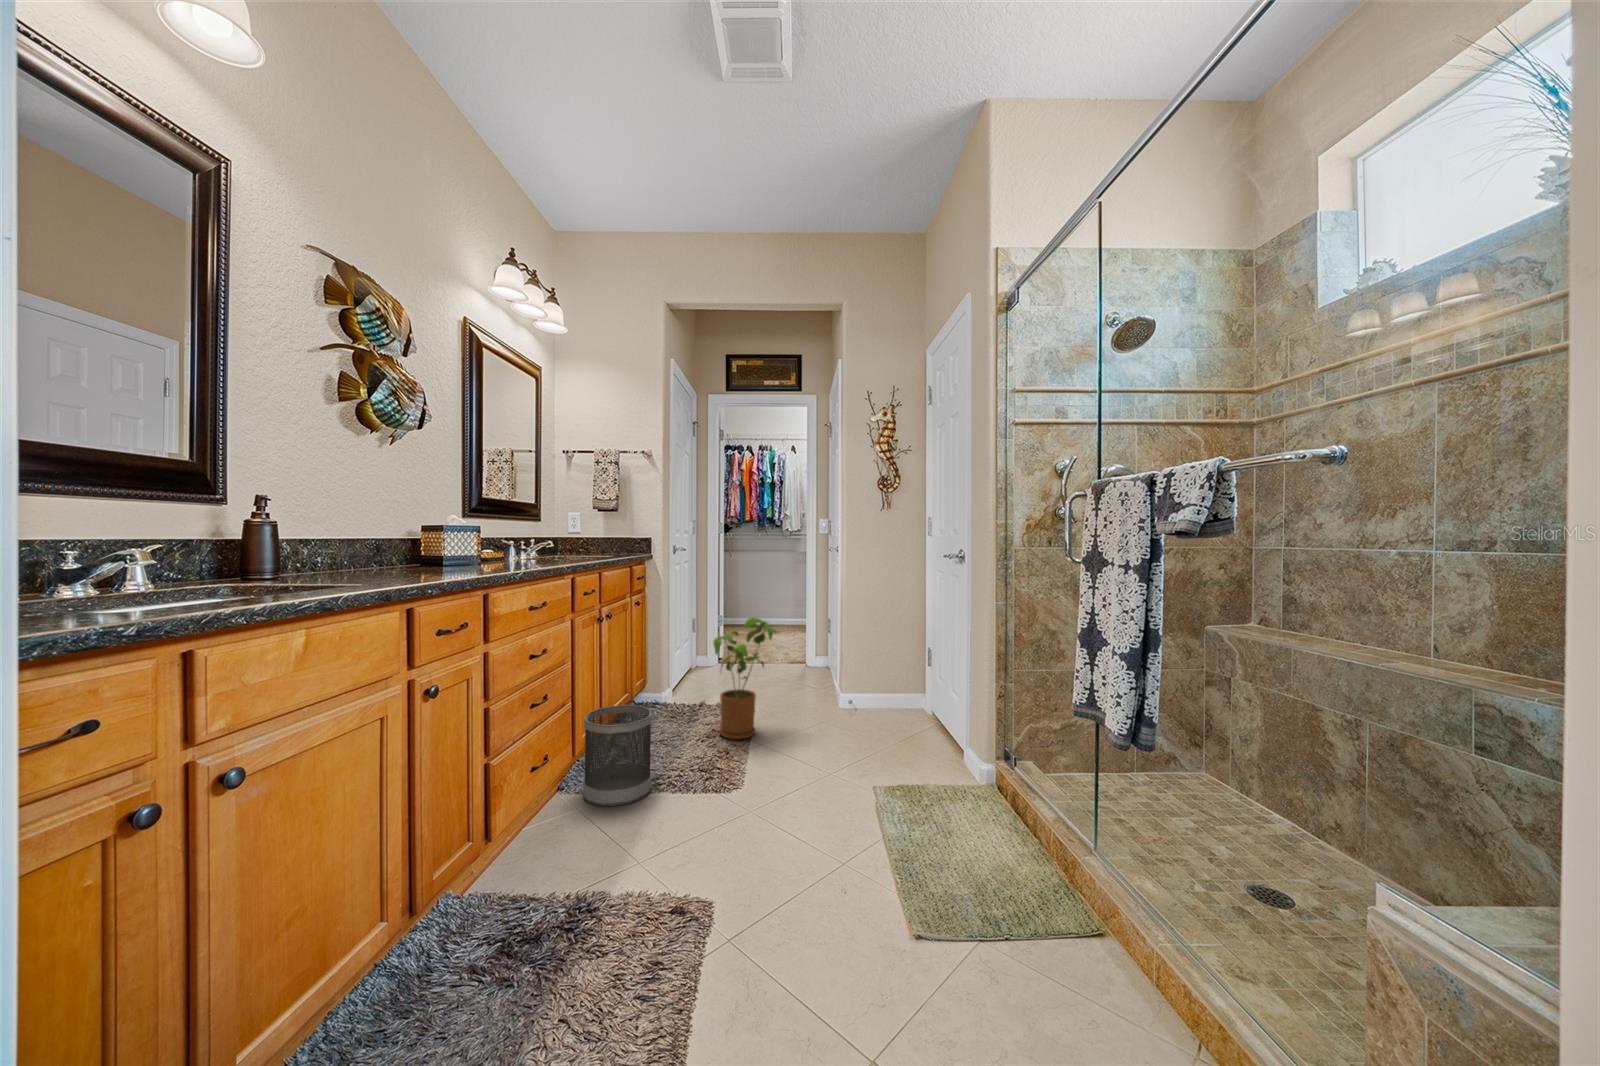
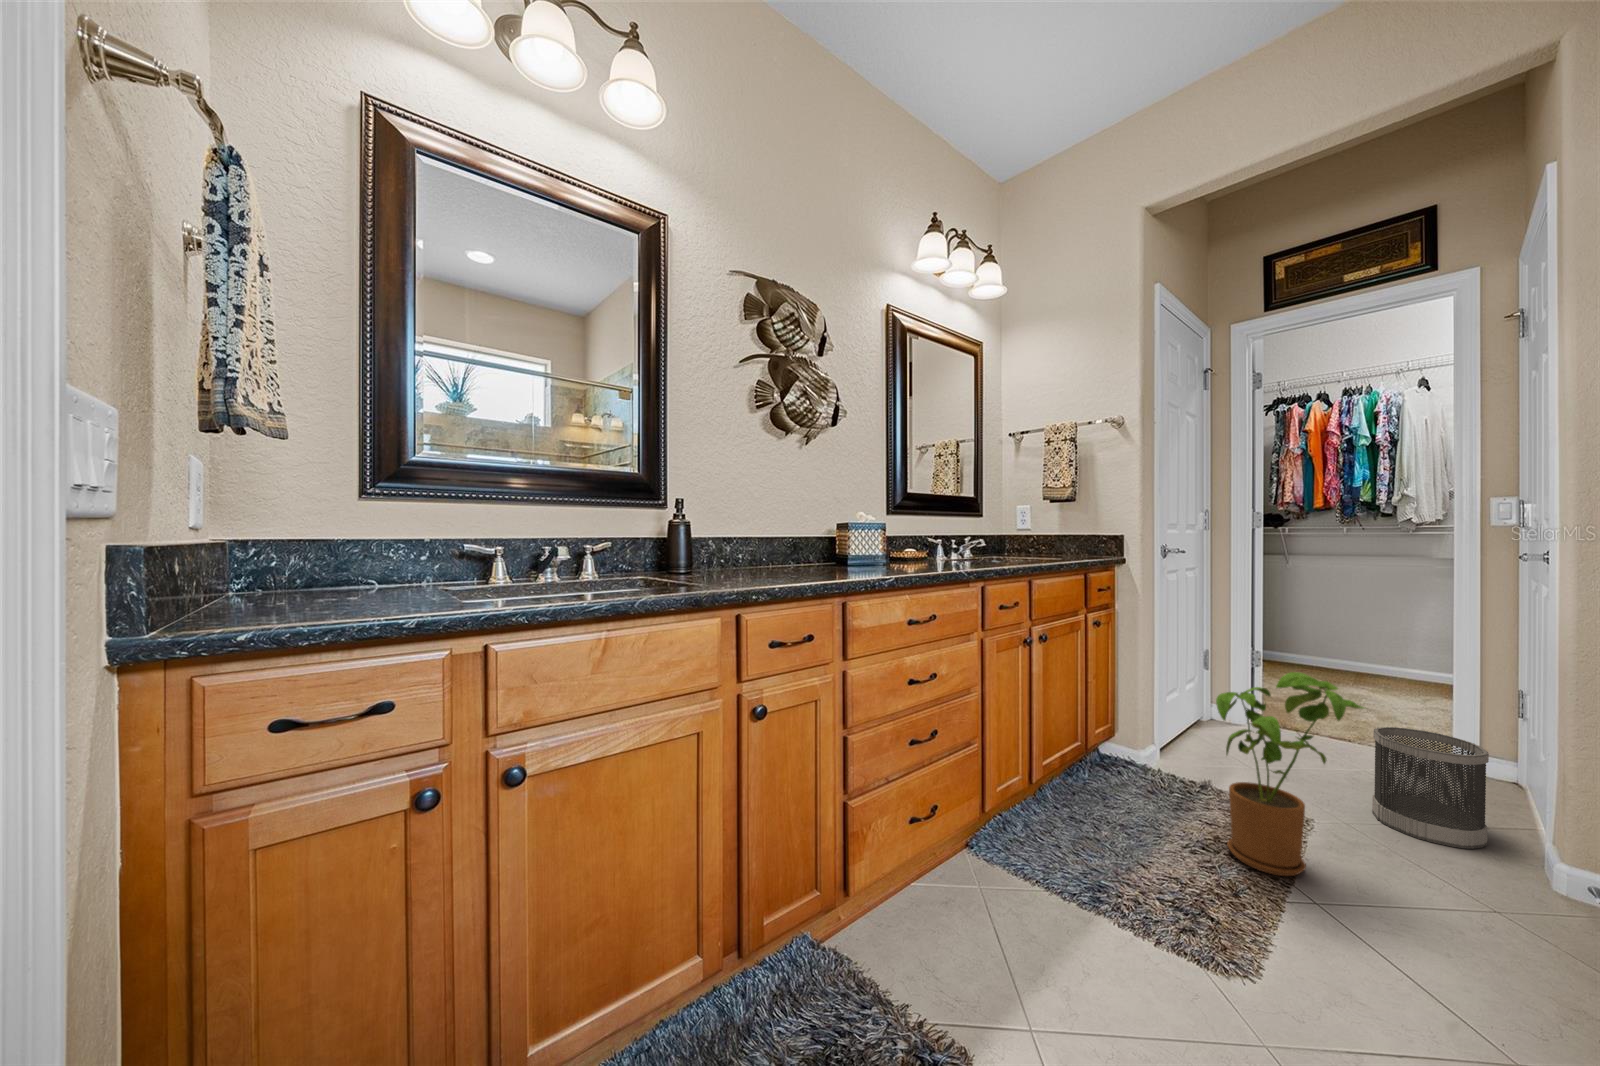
wastebasket: present [583,705,652,806] -> present [1372,727,1489,849]

